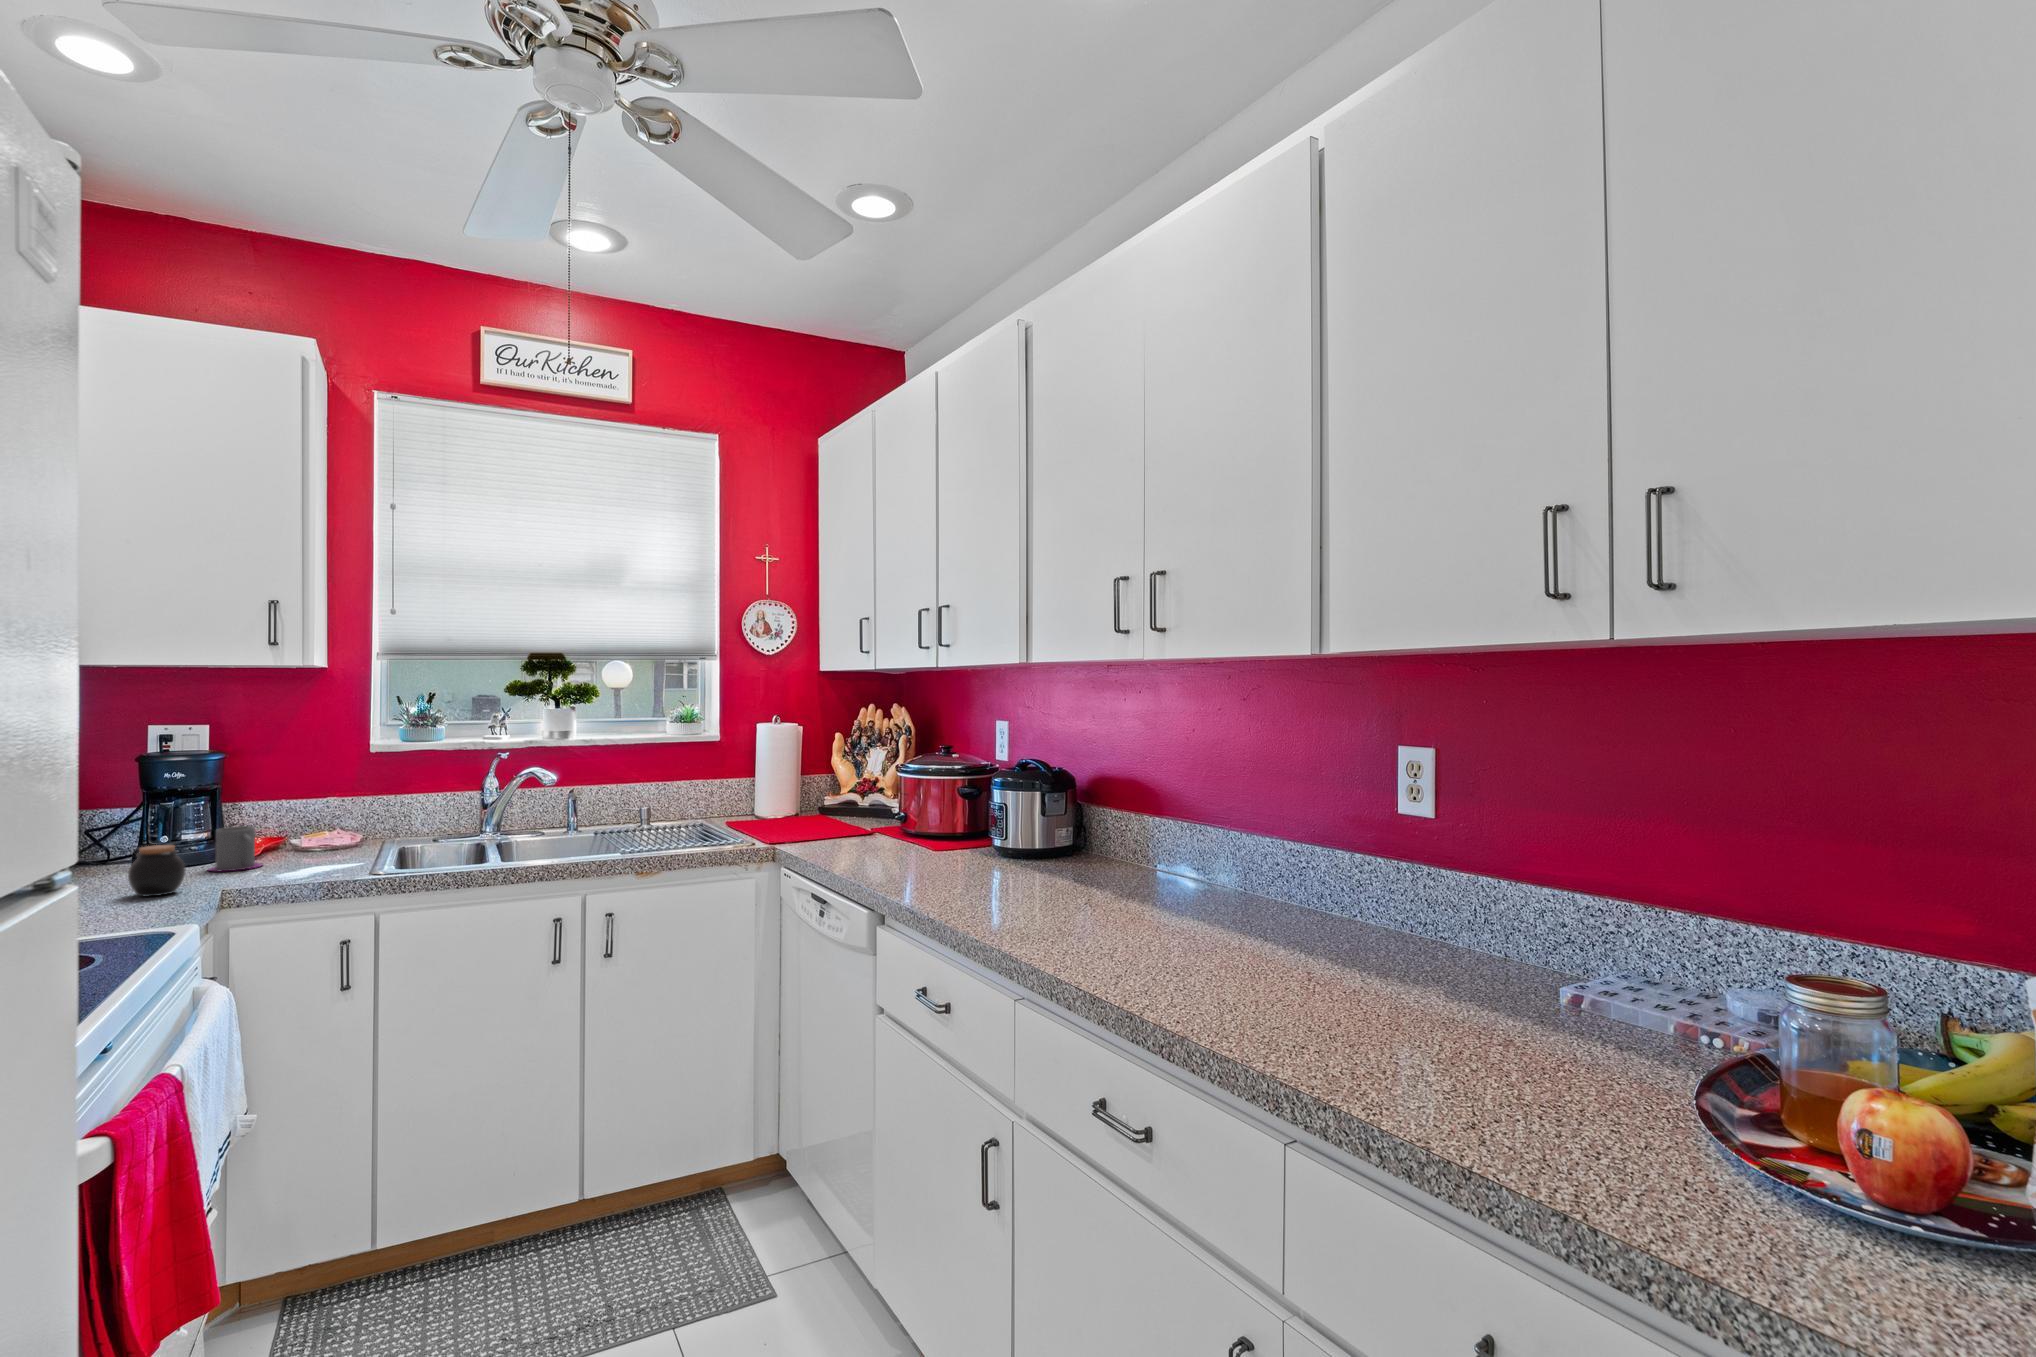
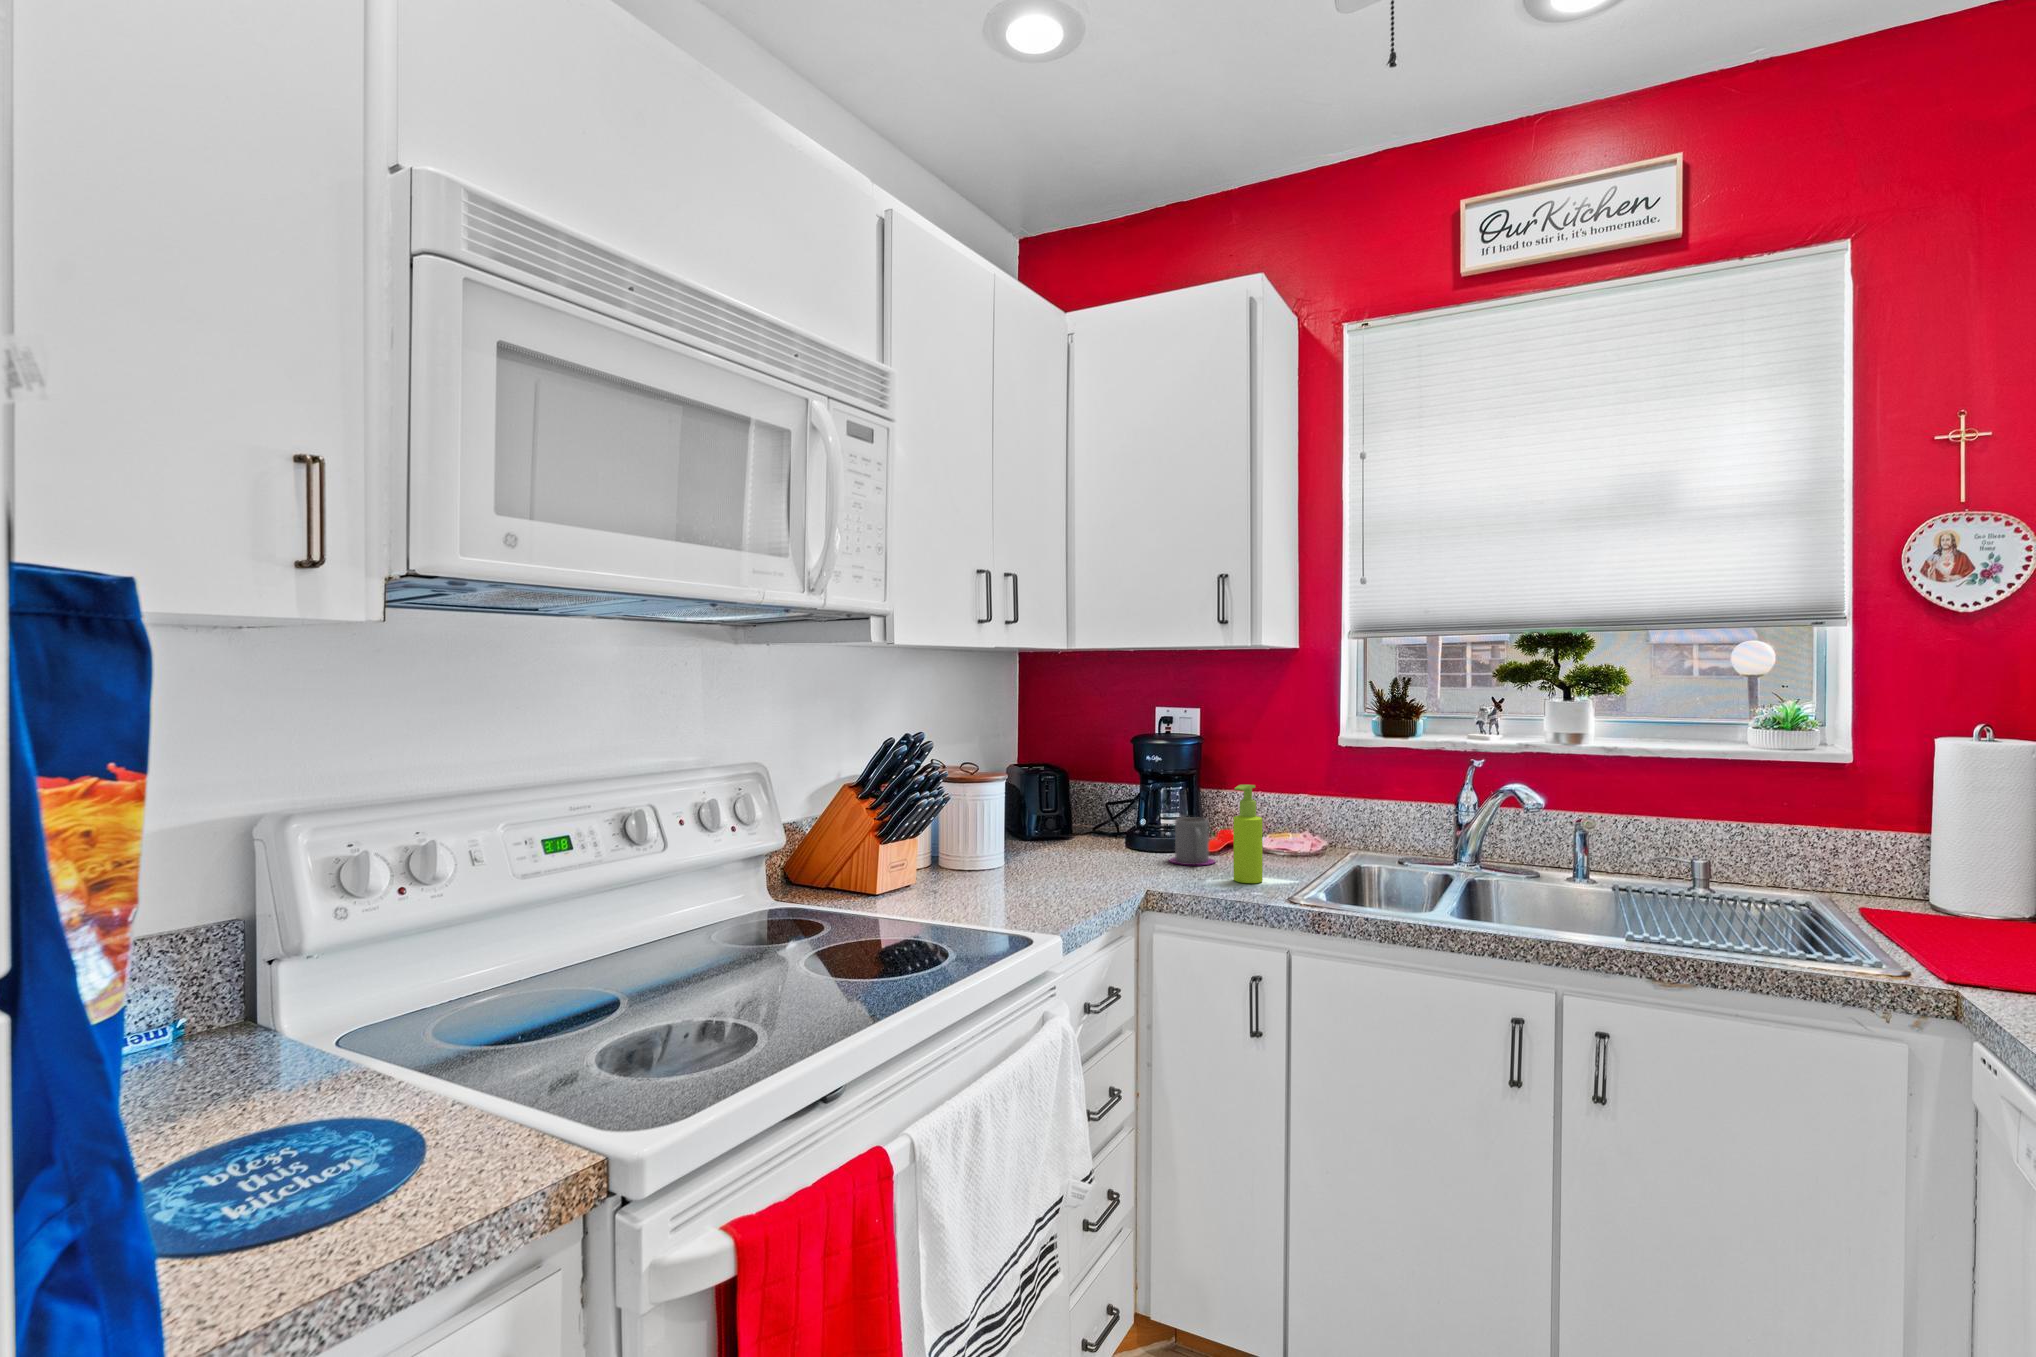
soap dispenser: none [301,787,331,873] -> present [1233,785,1263,883]
jar: present [128,845,186,897] -> none [1081,830,1126,883]

